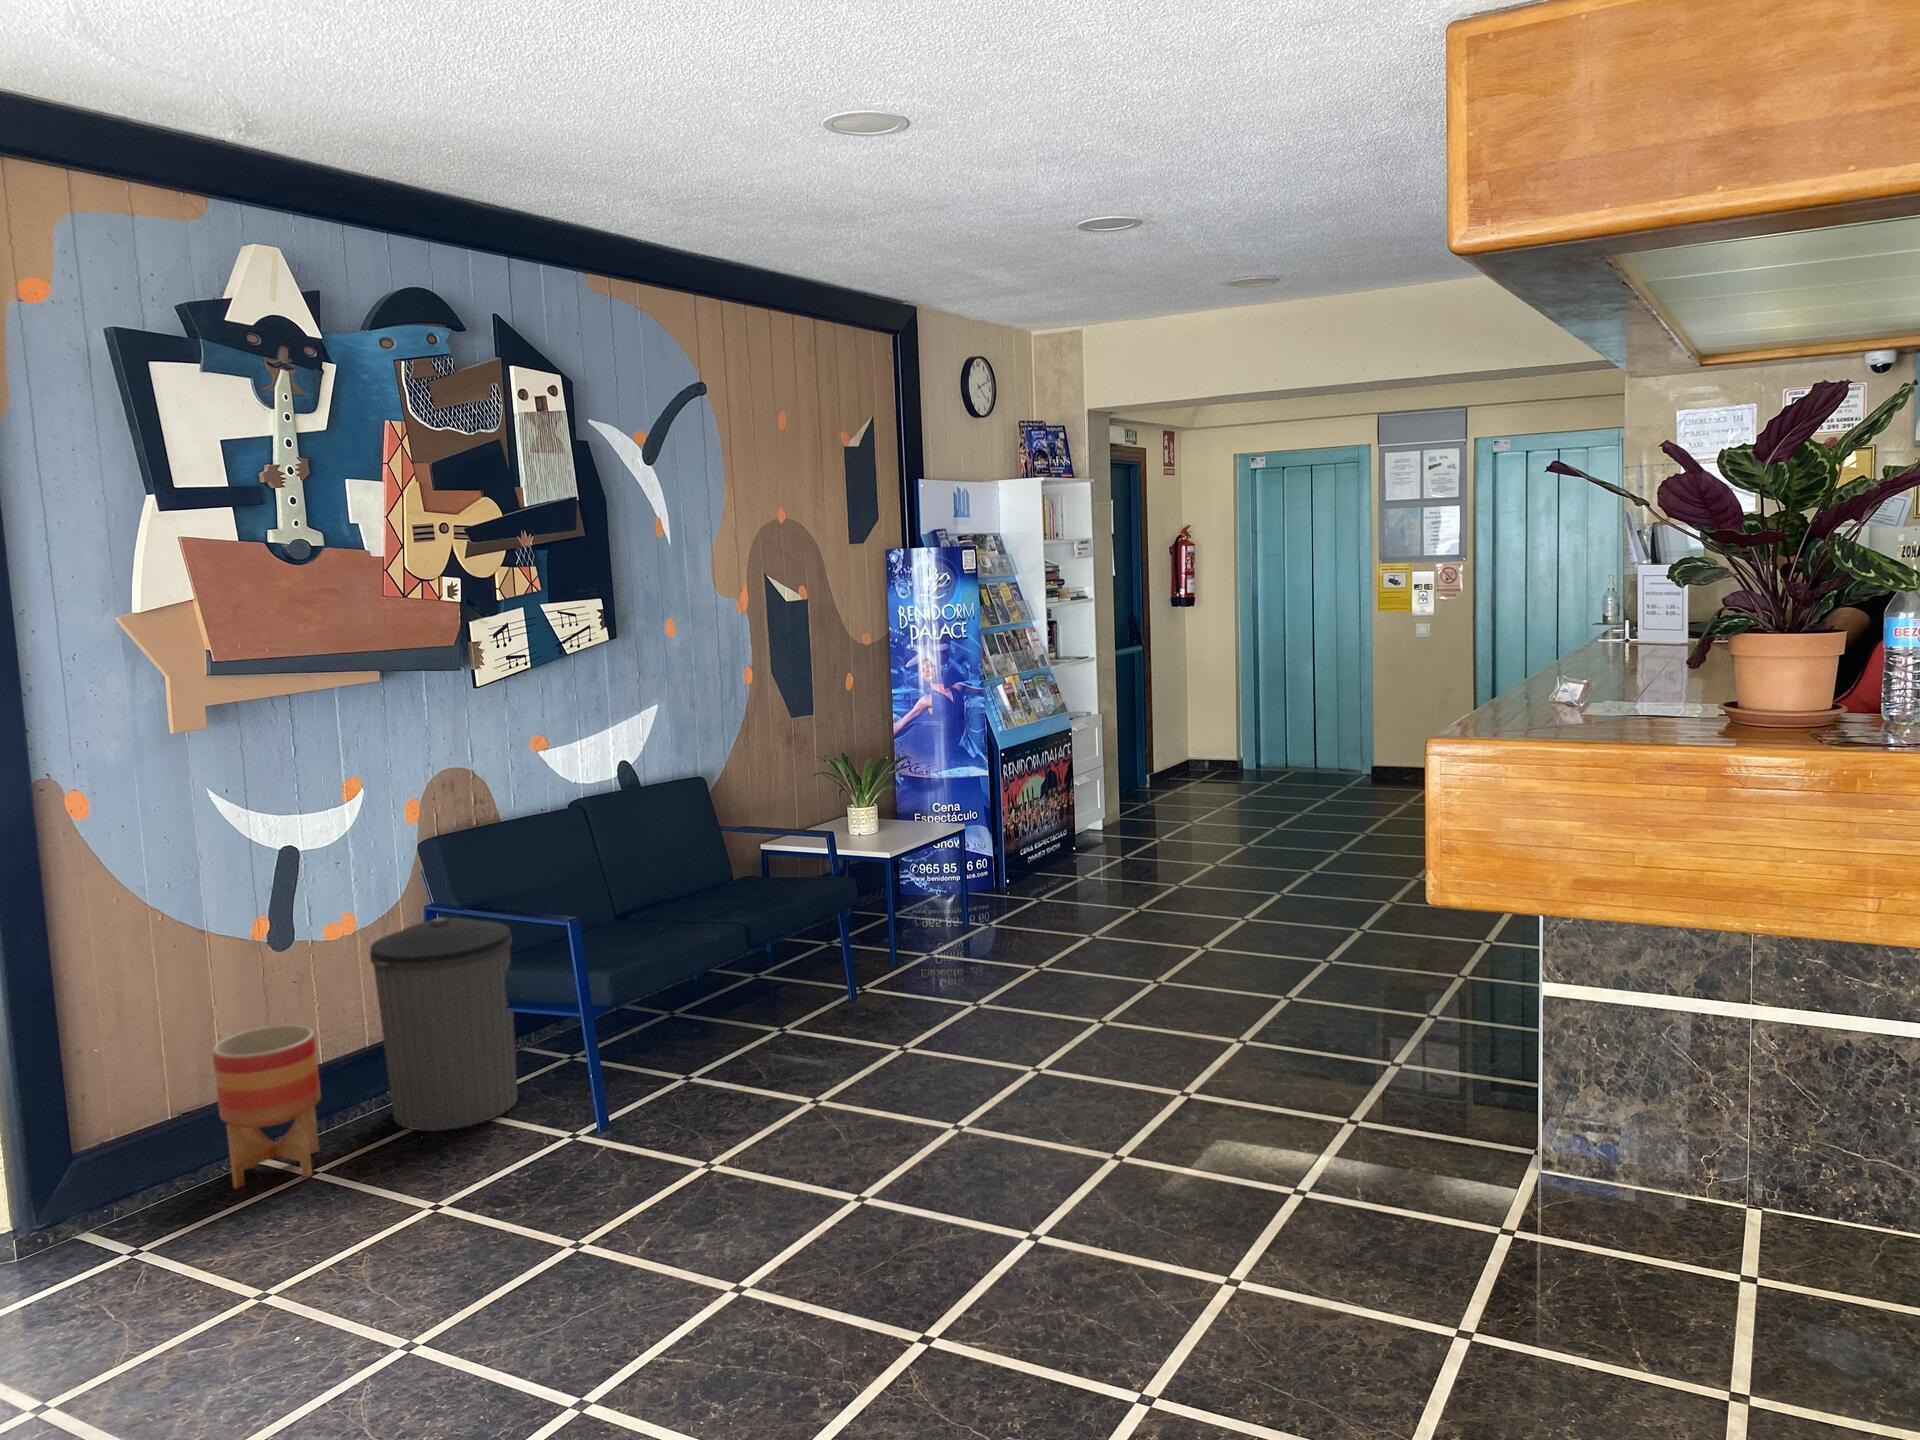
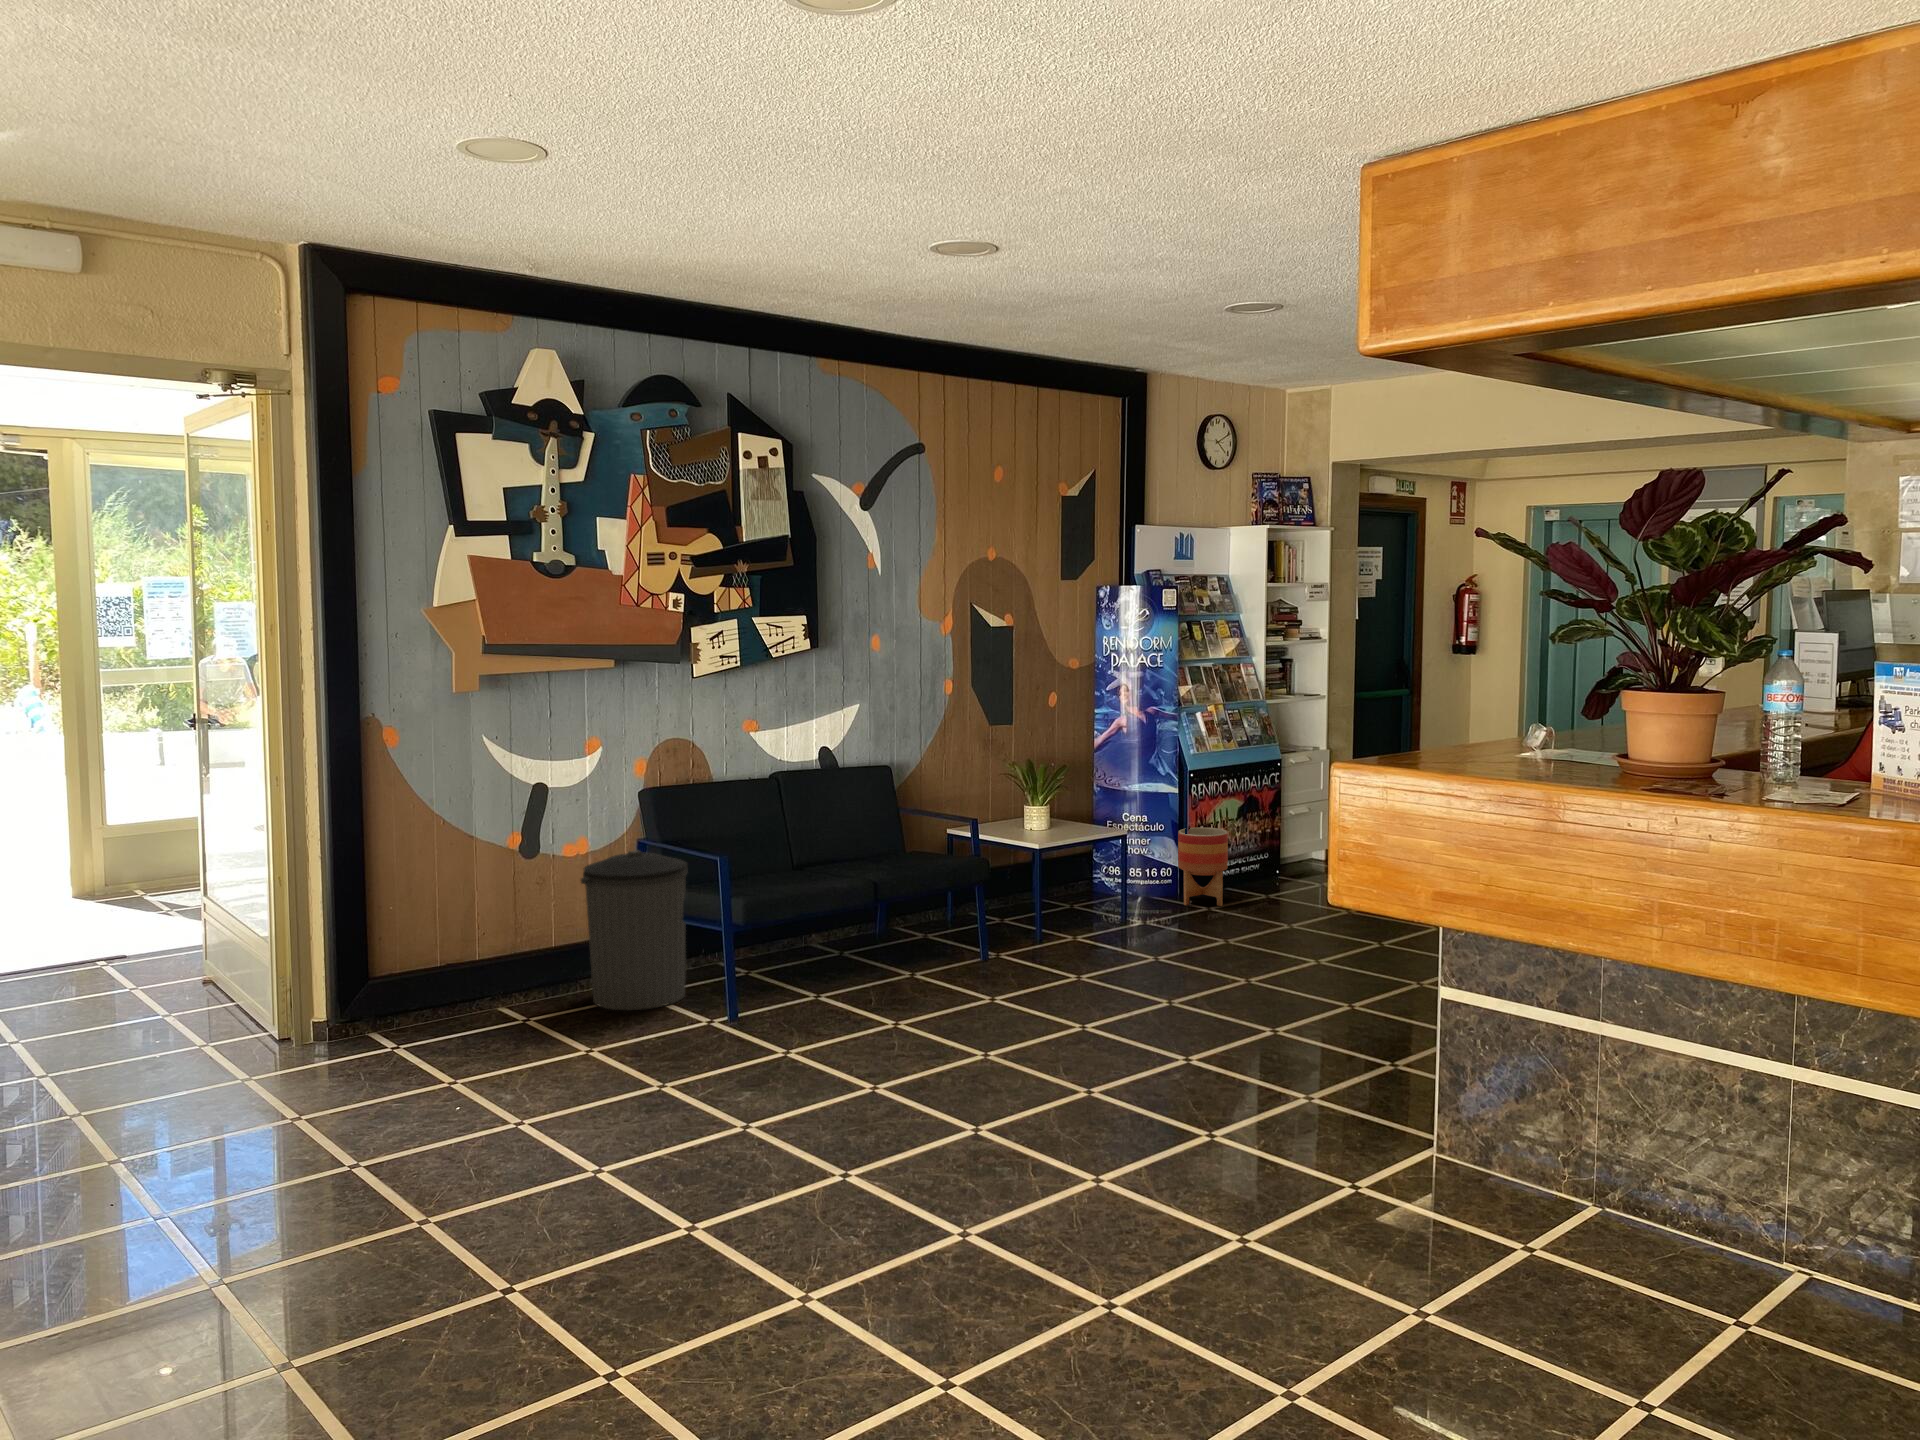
planter: present [212,1025,321,1188] -> present [1178,828,1228,906]

